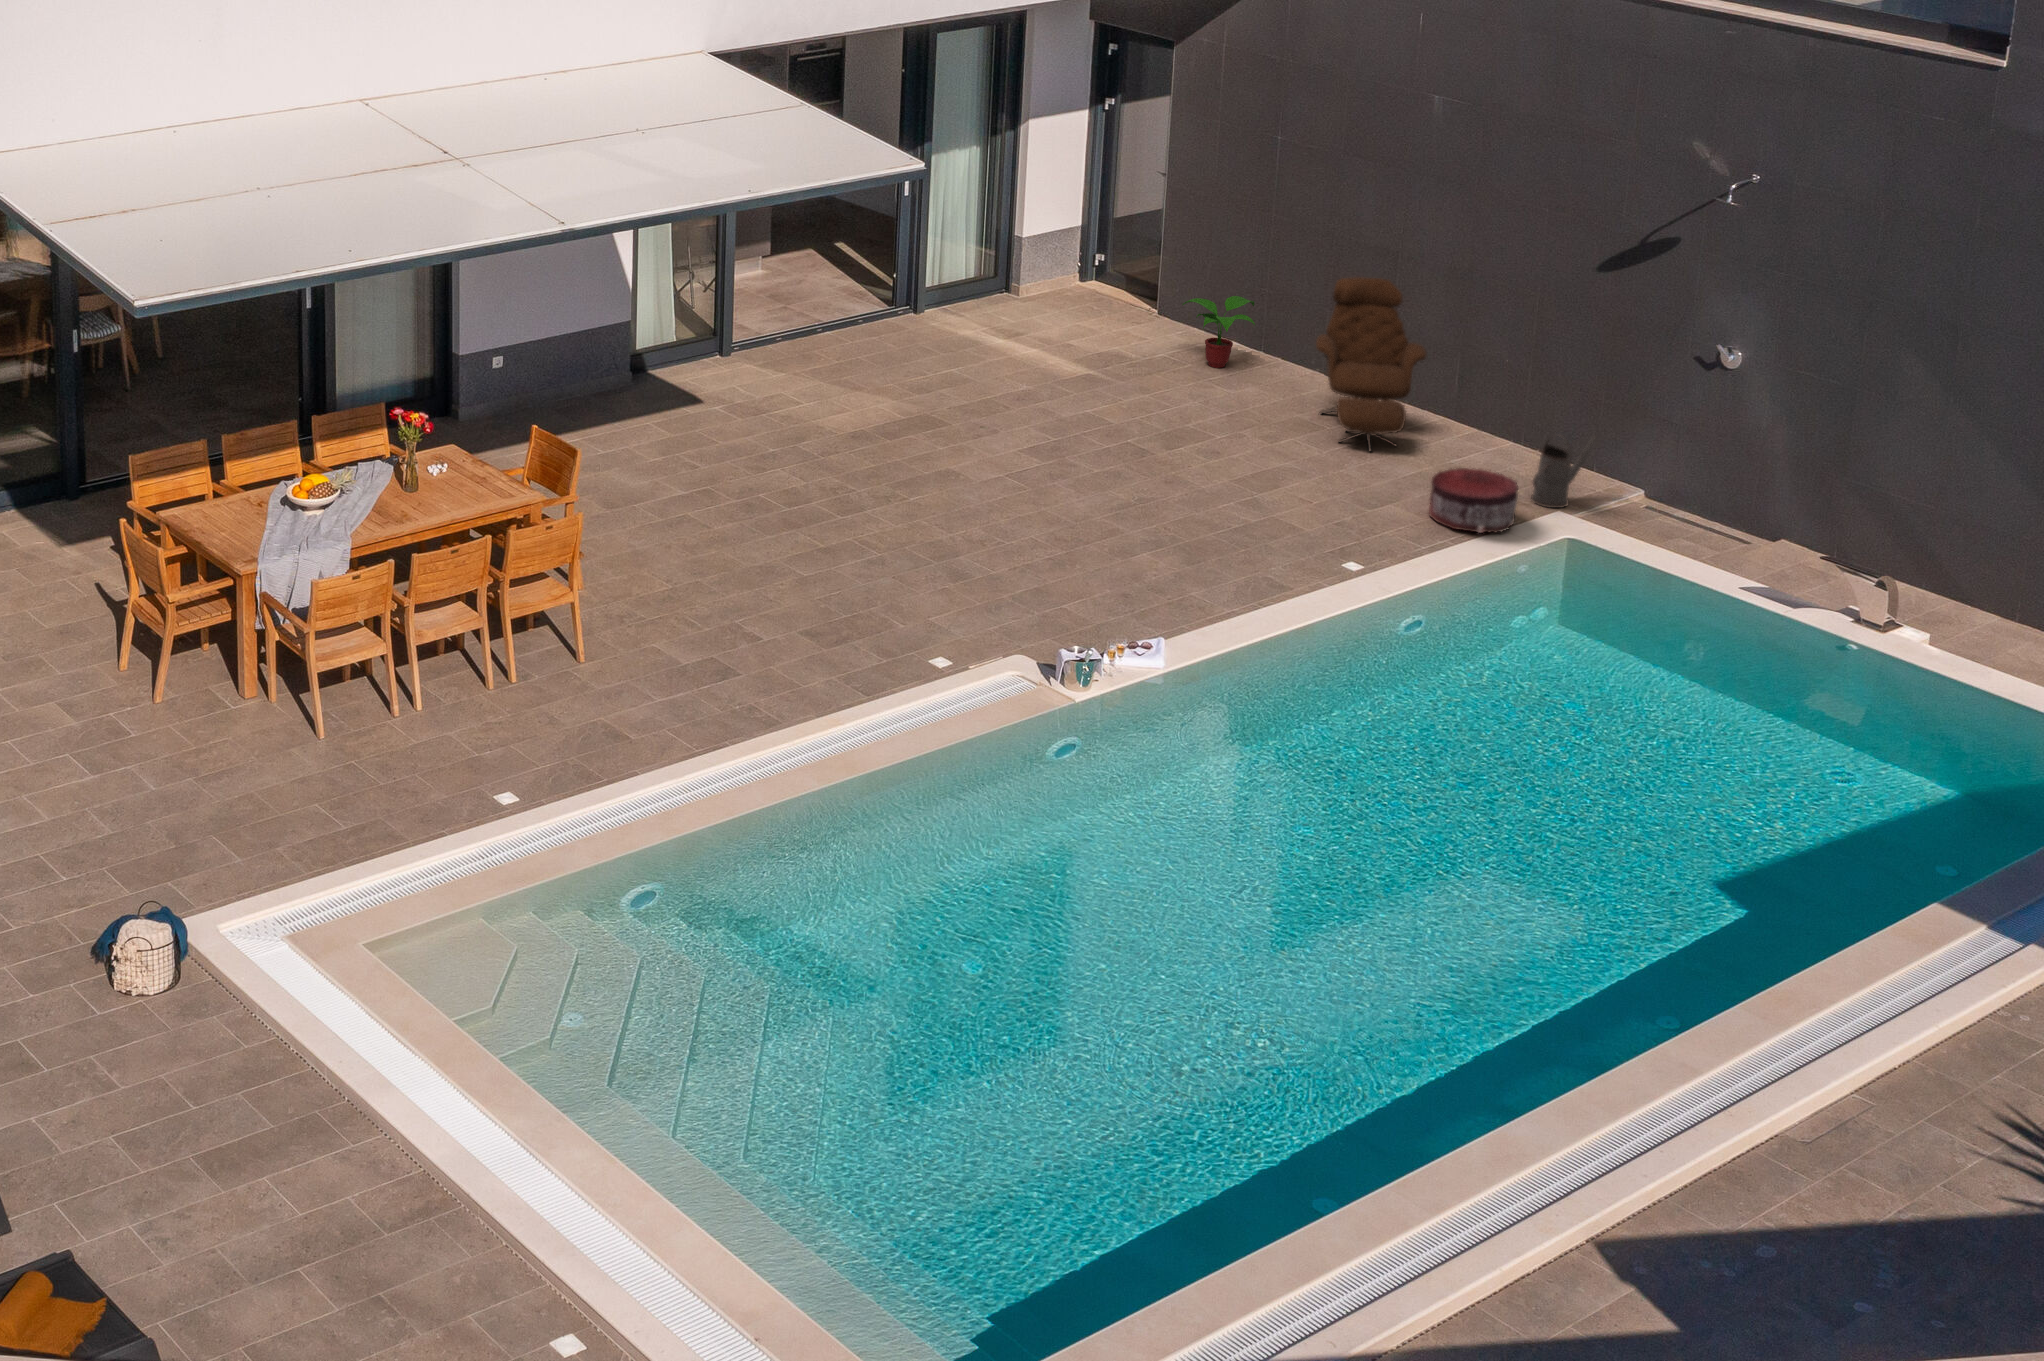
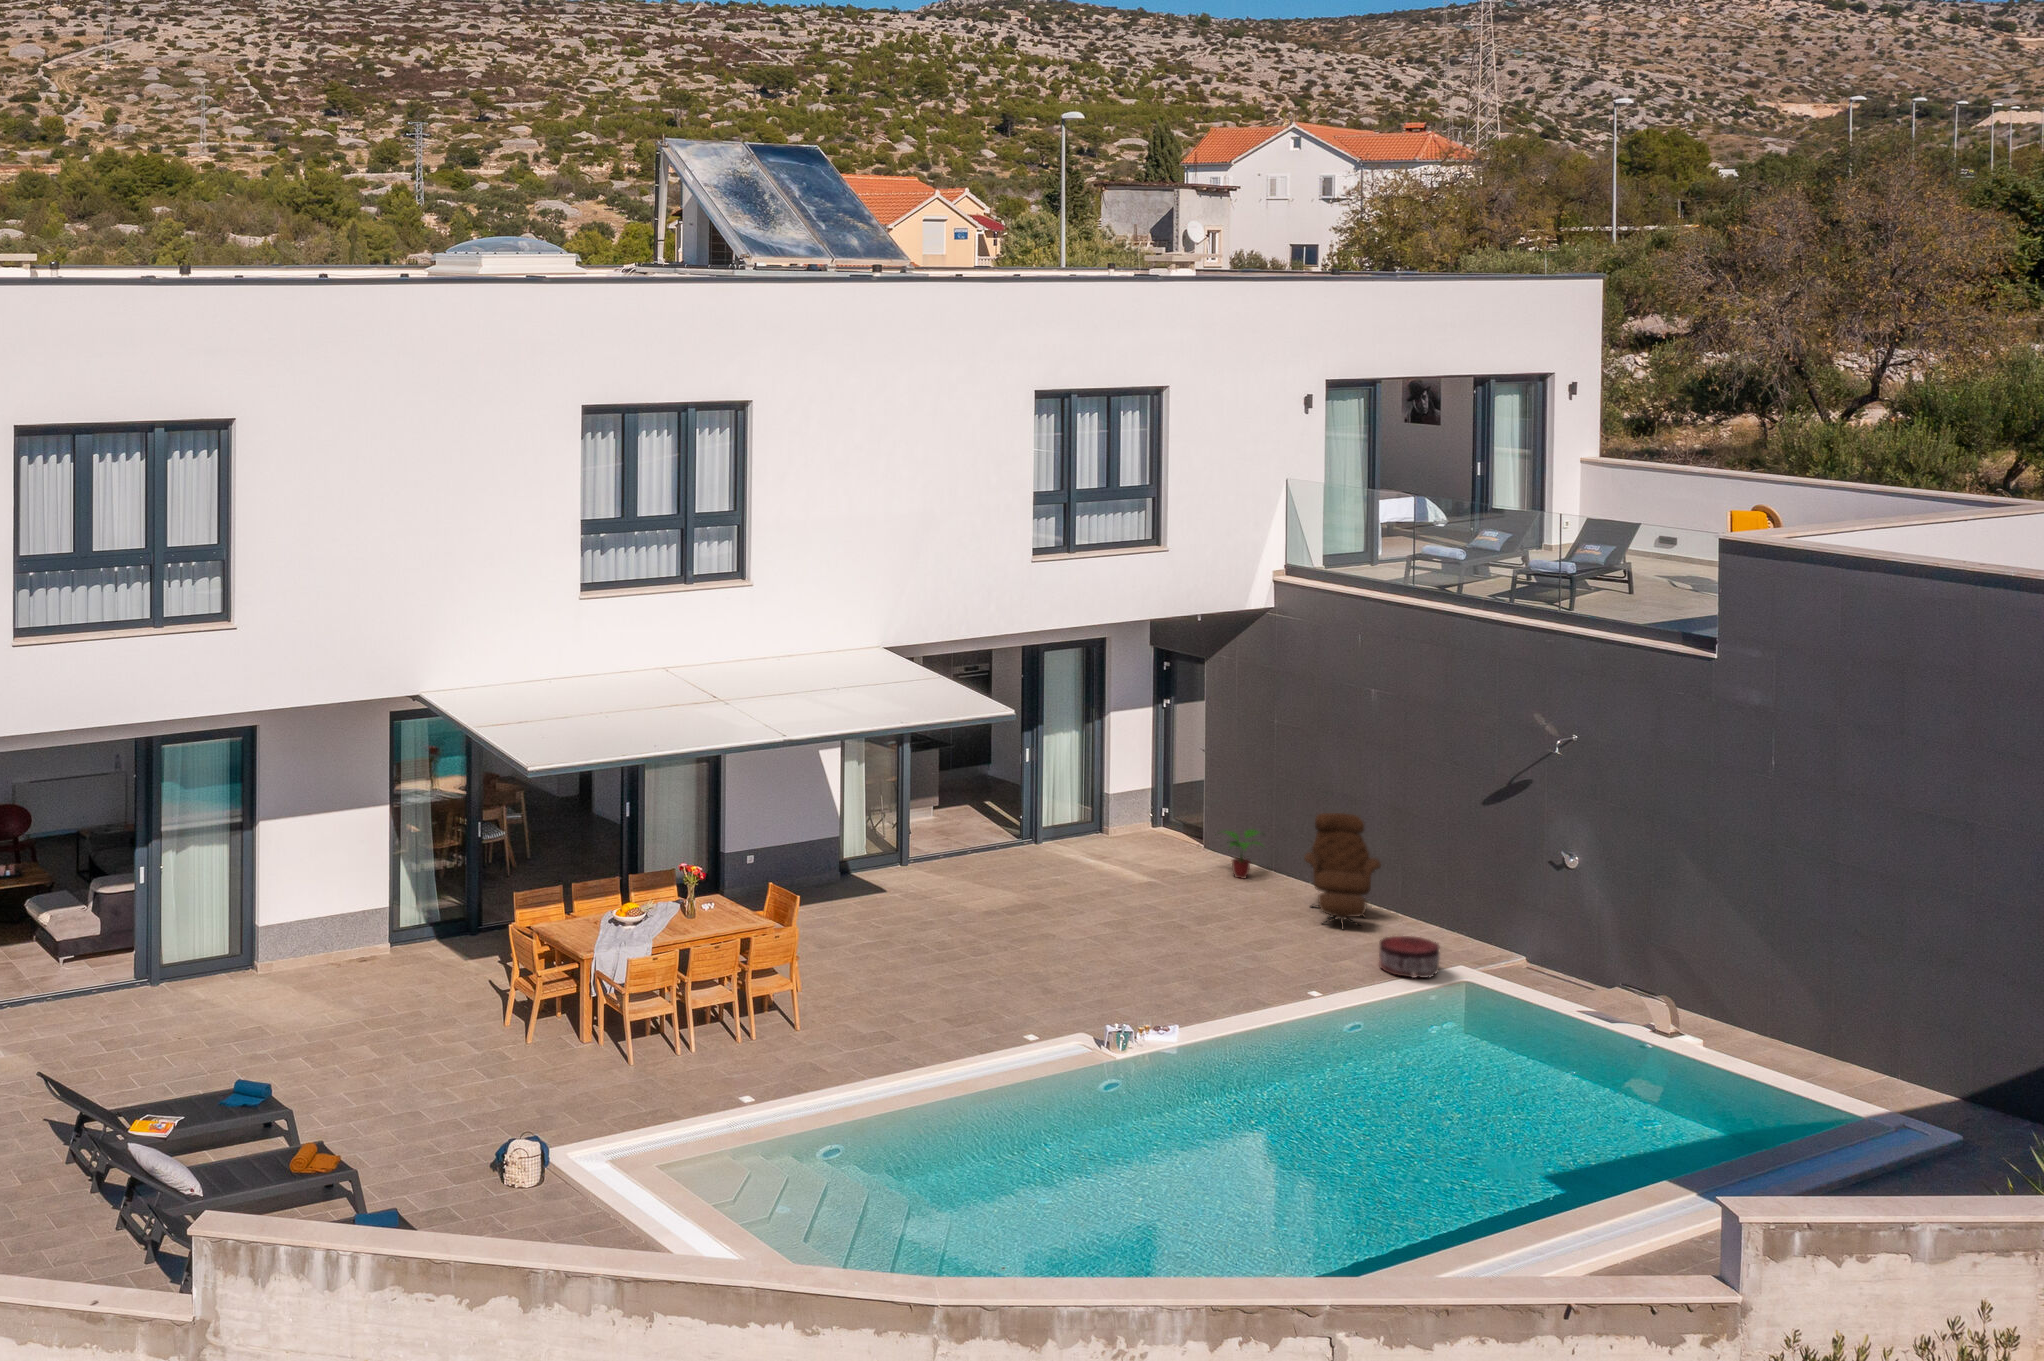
watering can: present [1531,435,1597,508] -> none [1452,914,1497,966]

